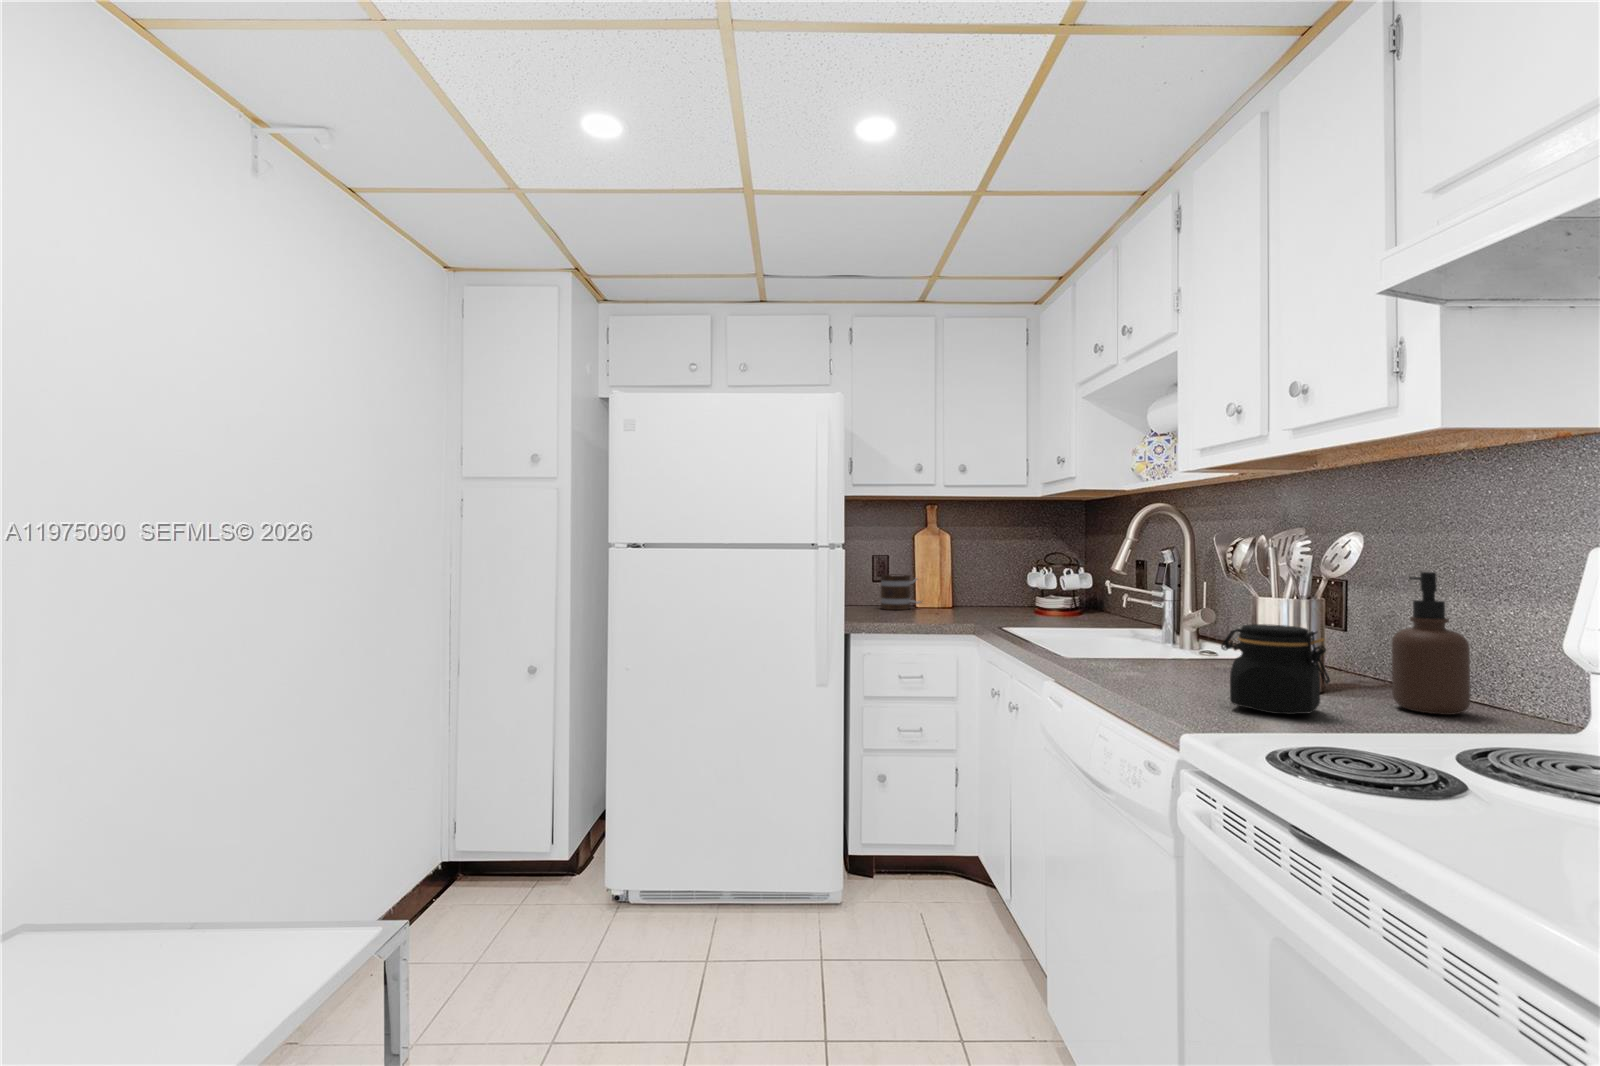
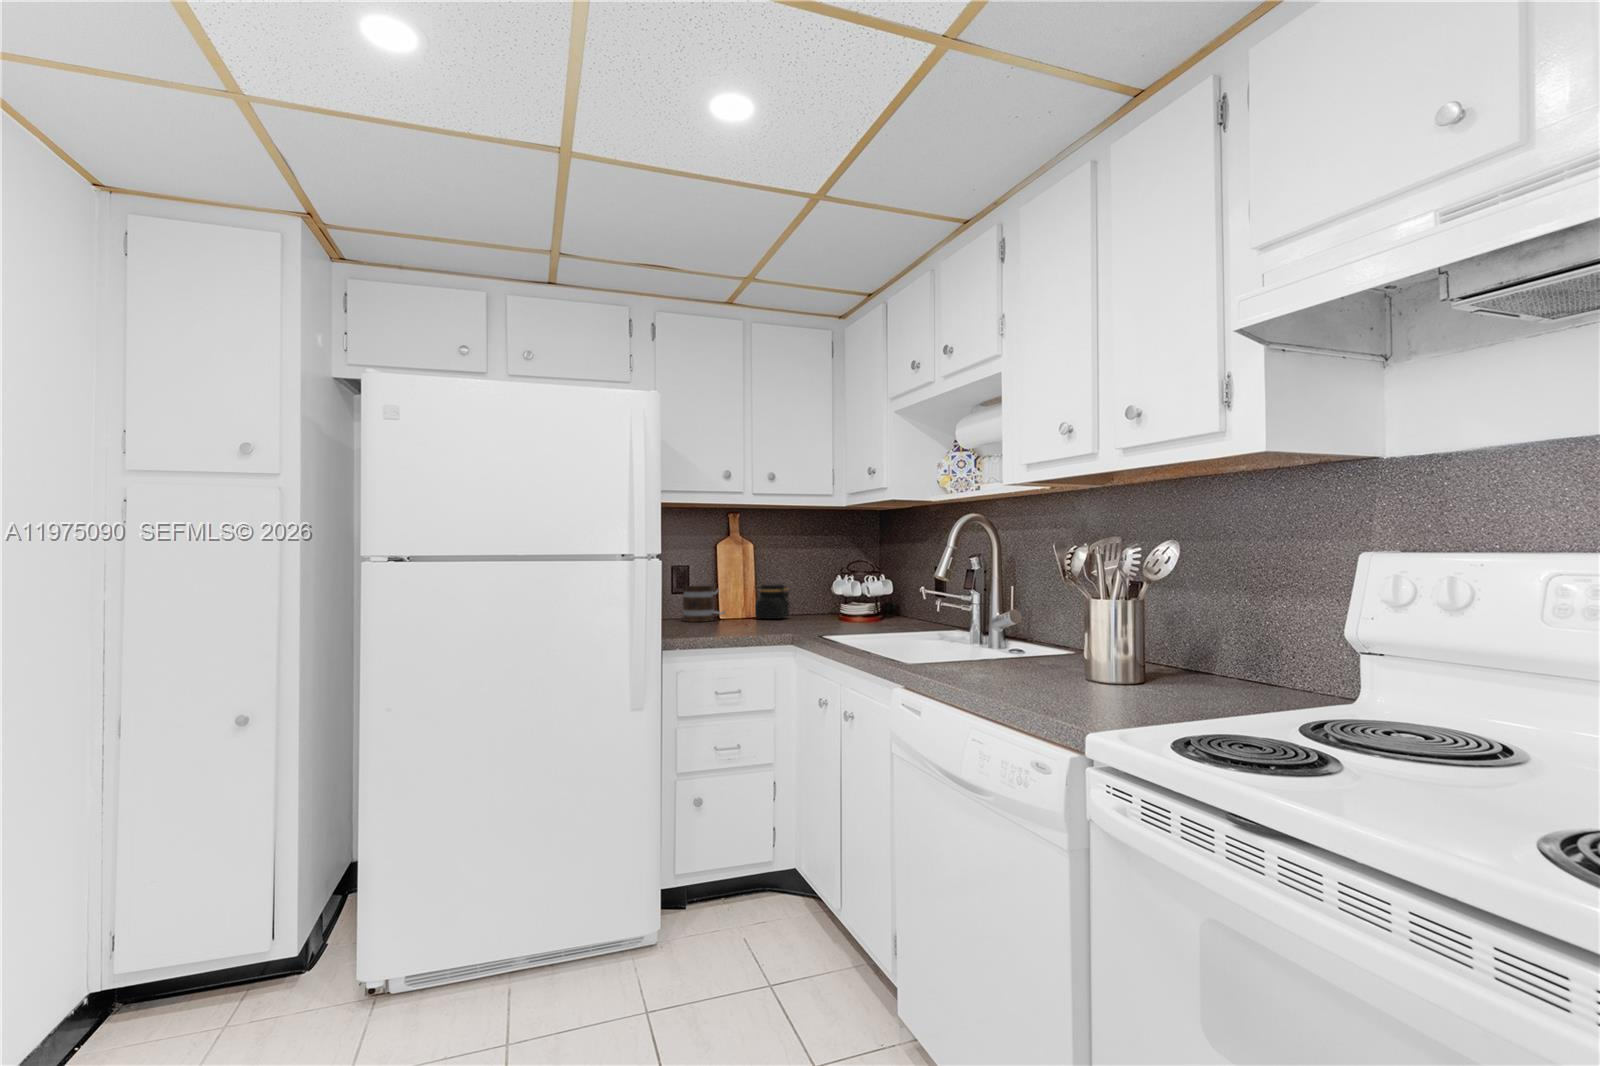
soap dispenser: present [1392,572,1470,715] -> none [1202,574,1263,695]
jar: present [1221,624,1330,714] -> present [755,584,790,619]

